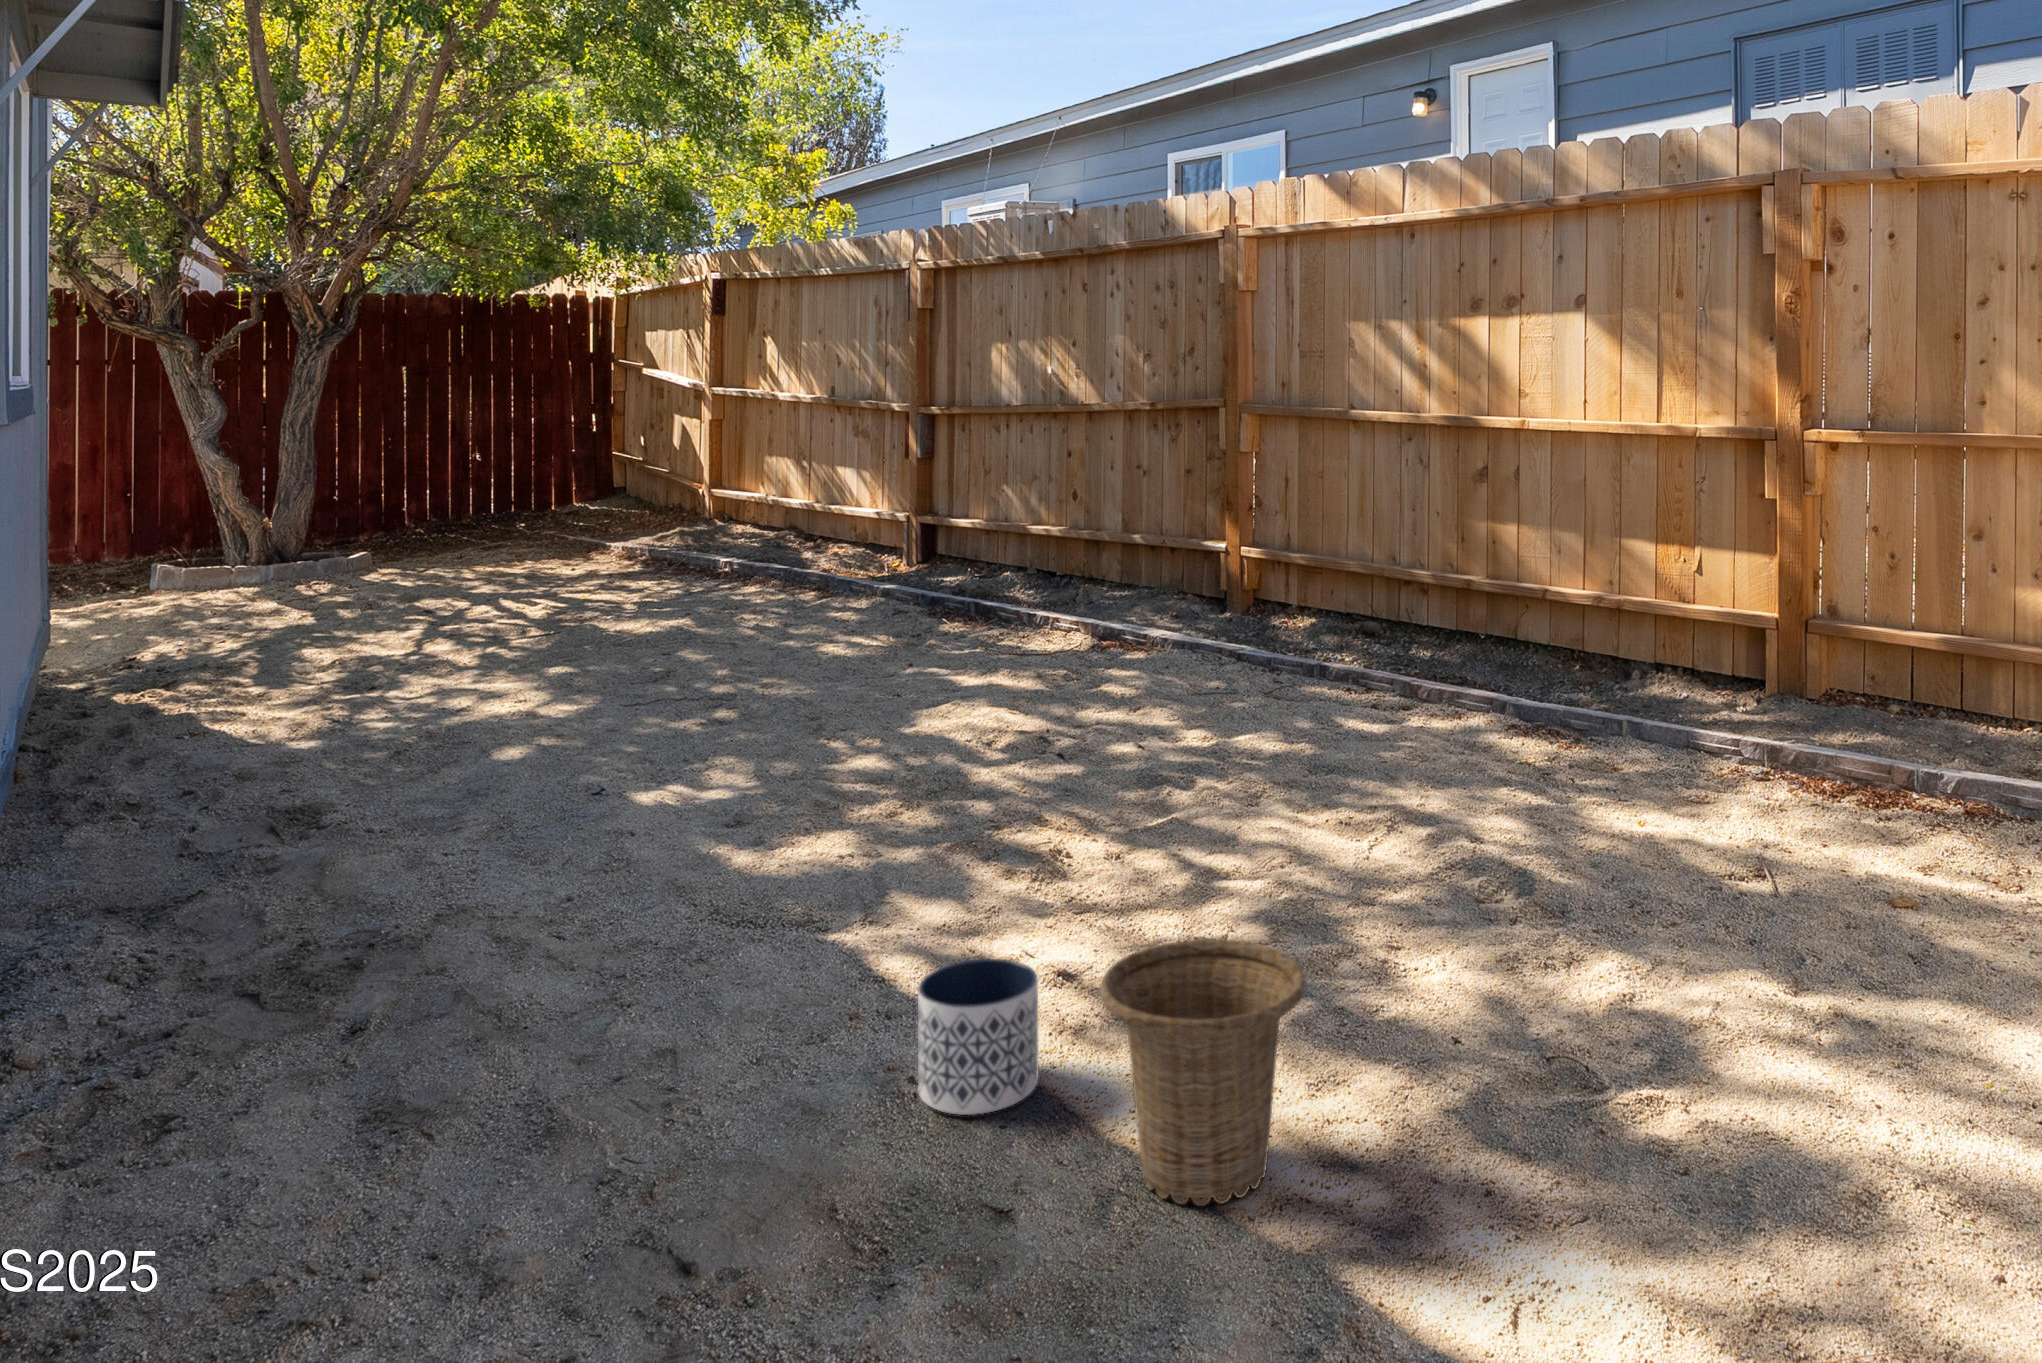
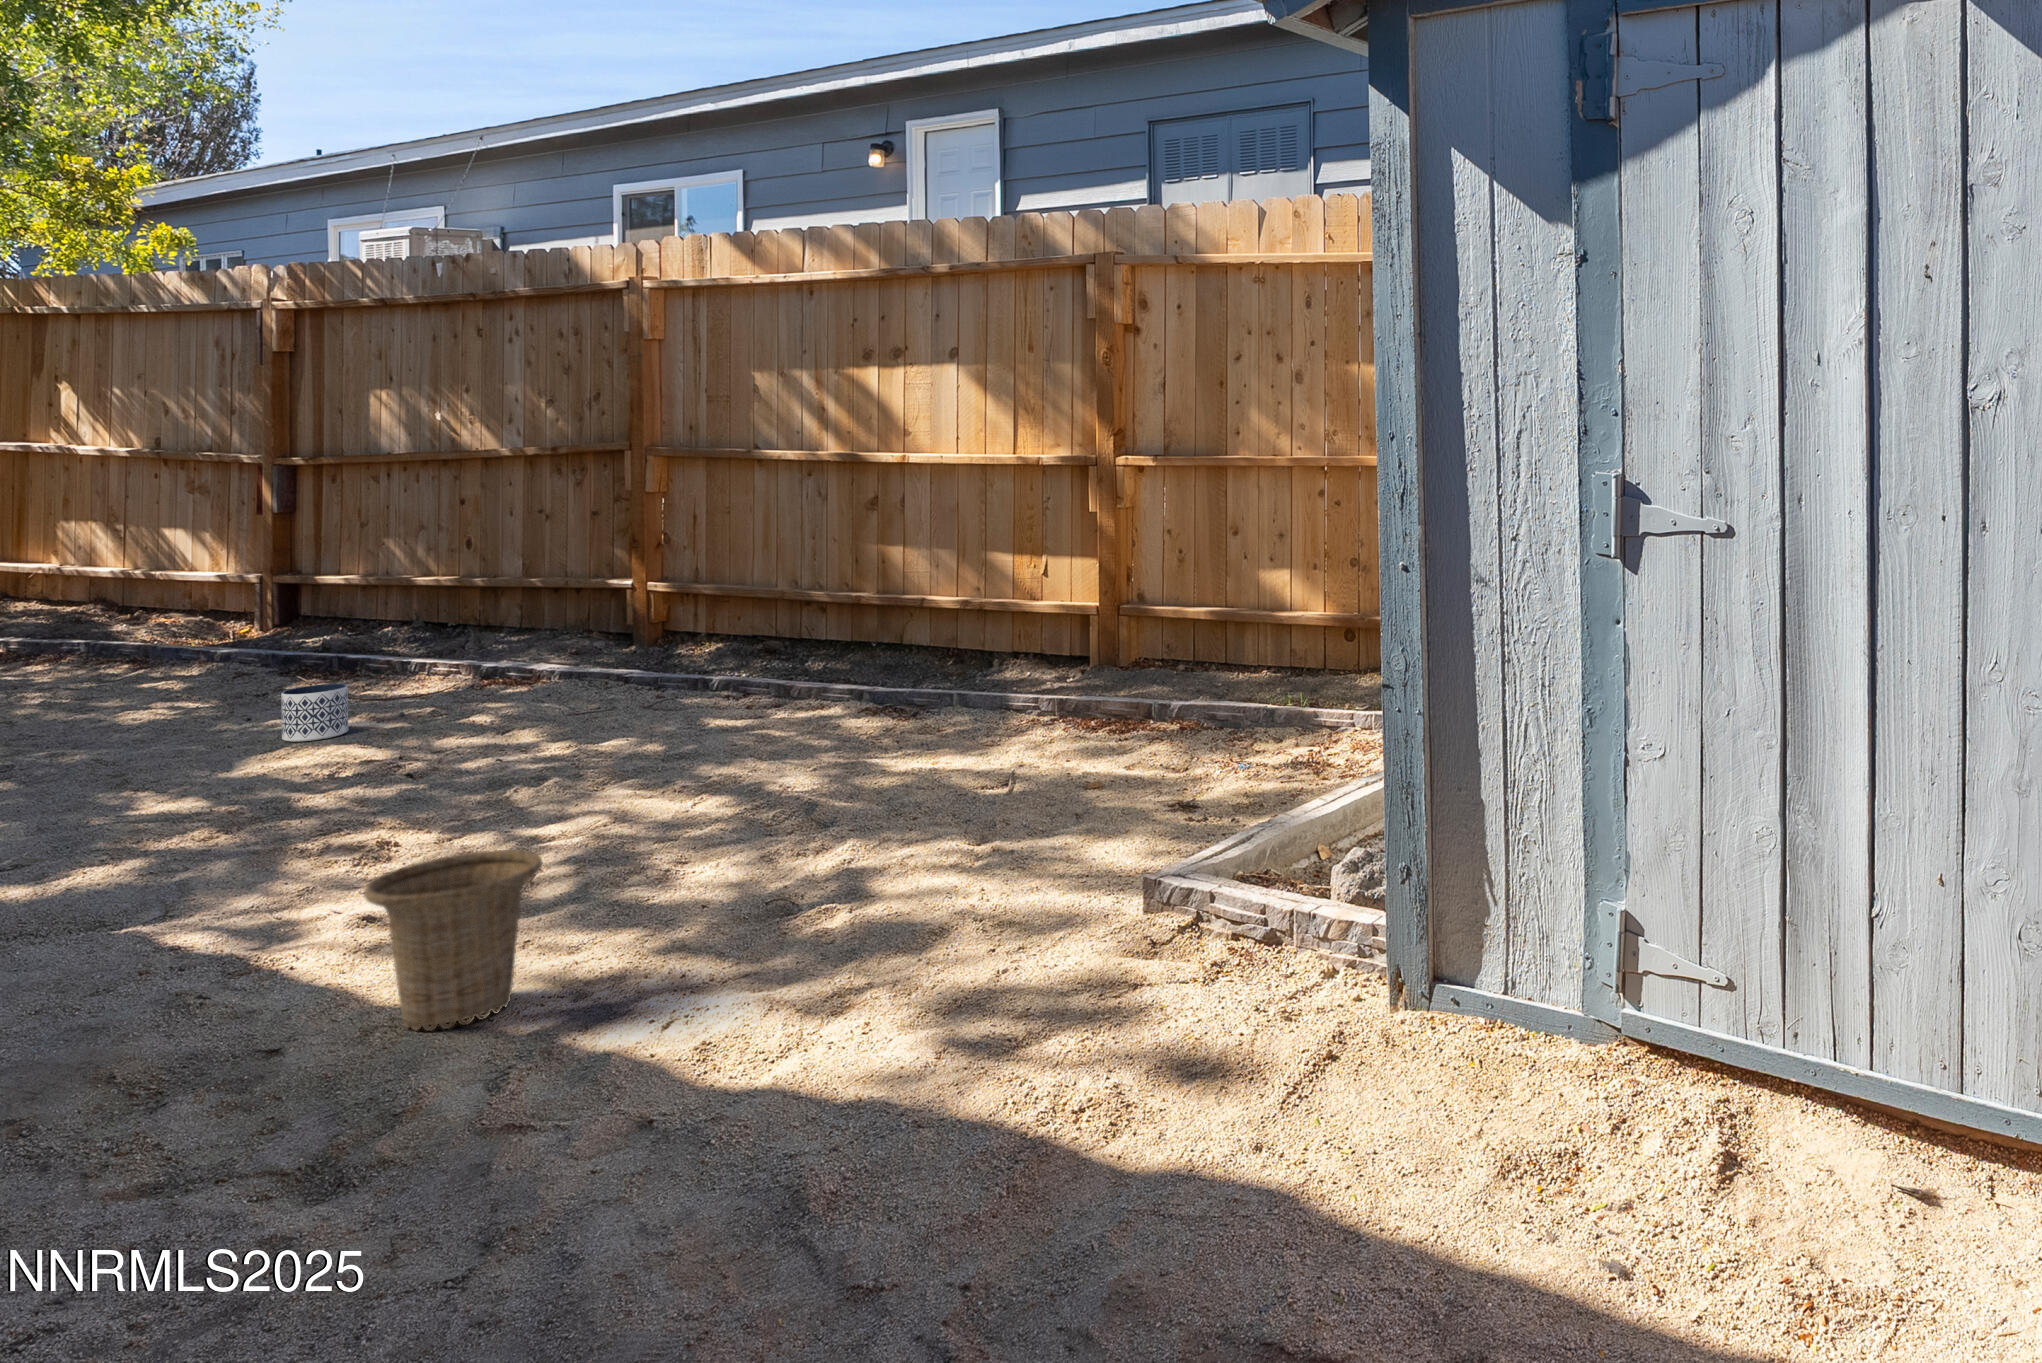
planter: present [918,959,1038,1115] -> present [281,684,348,742]

